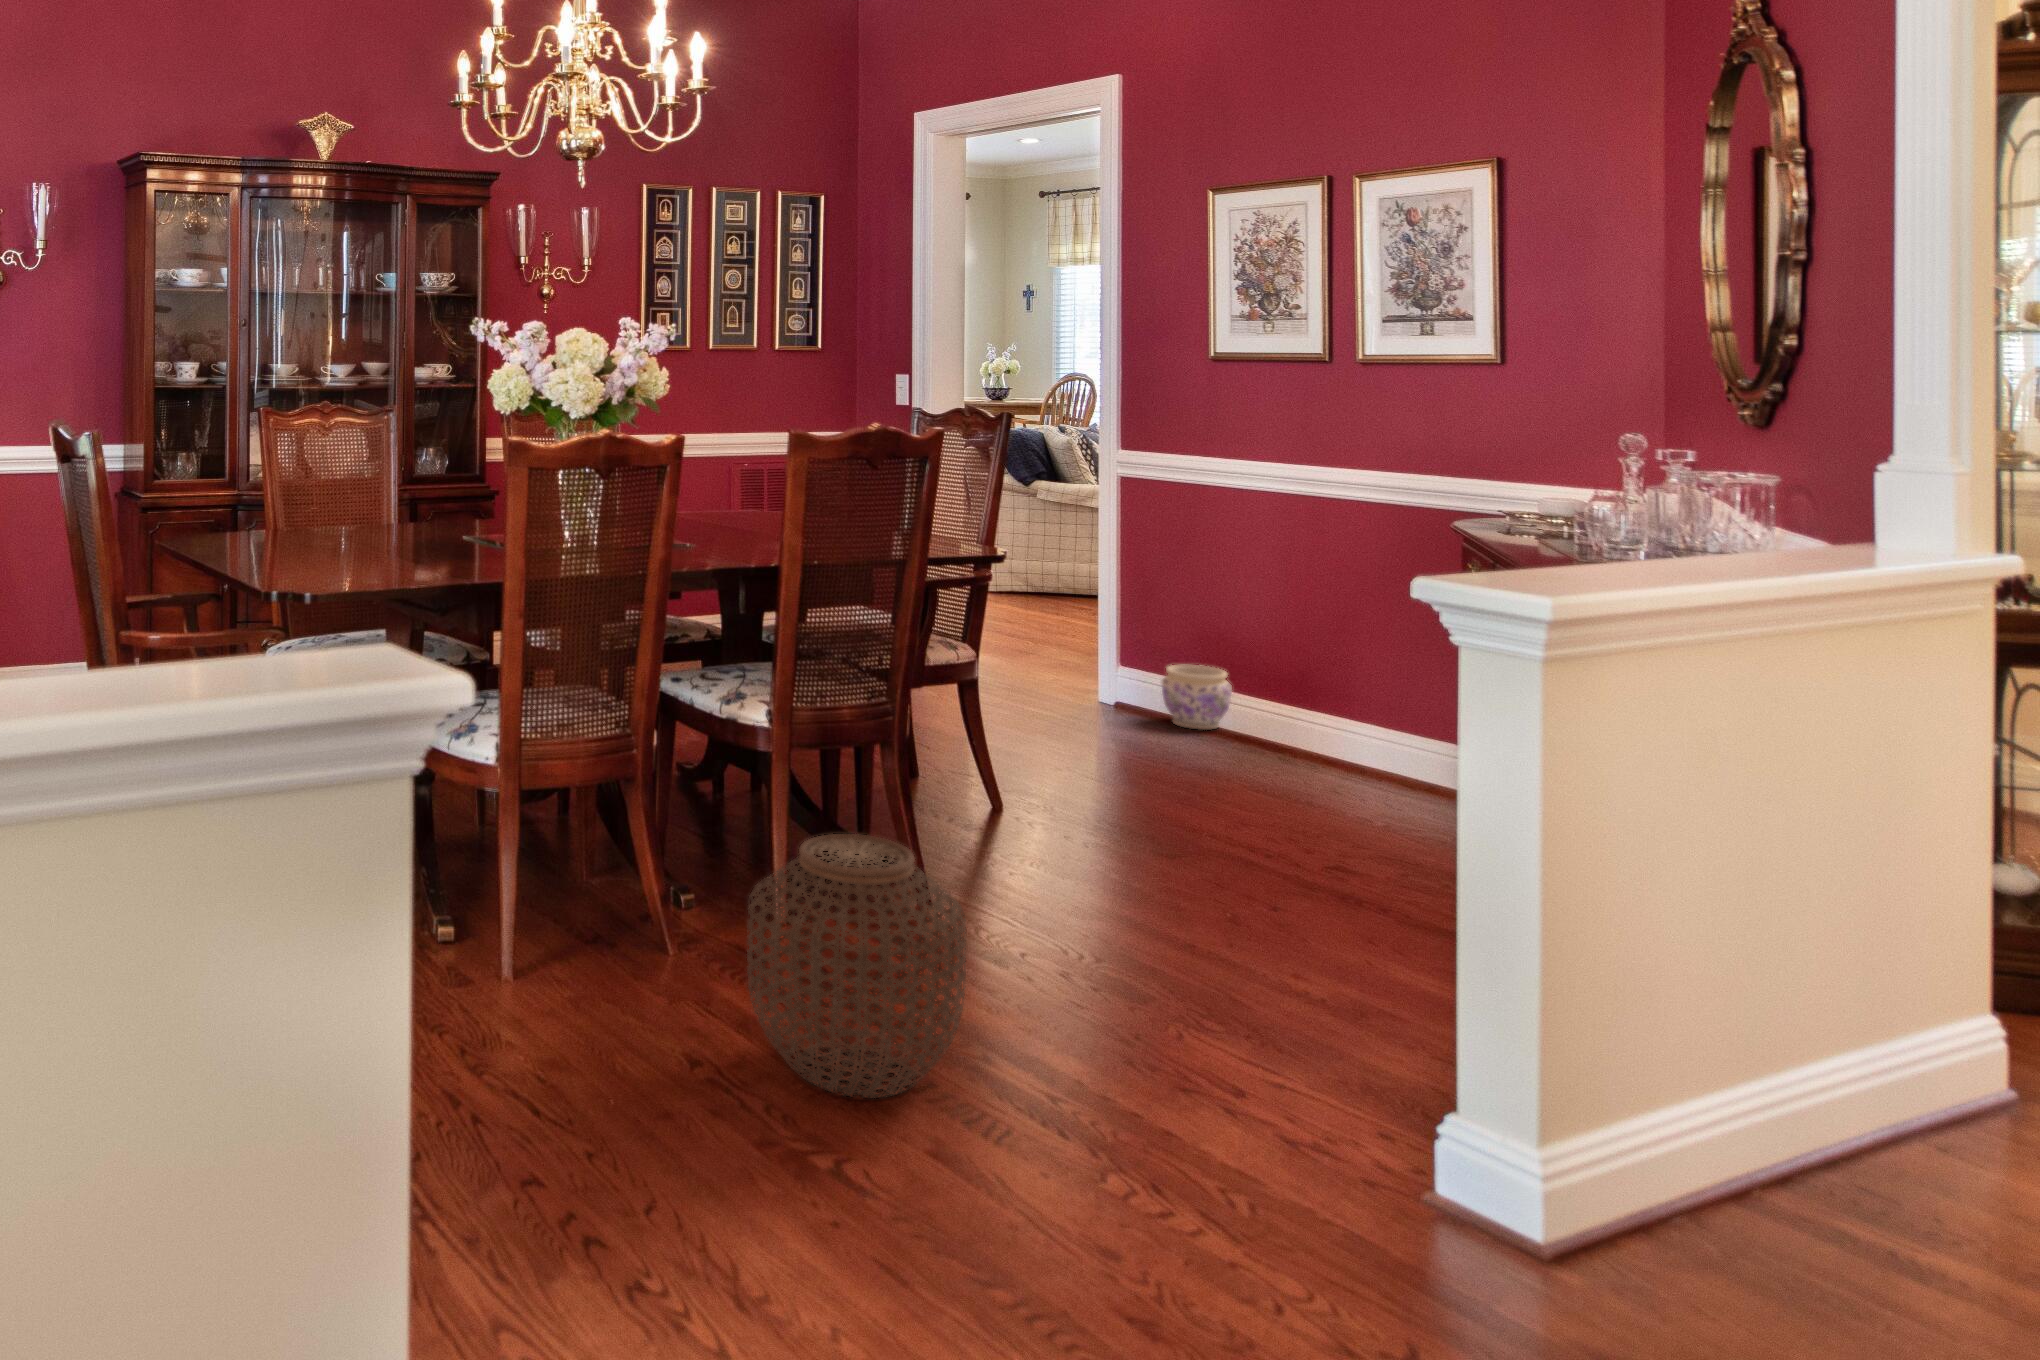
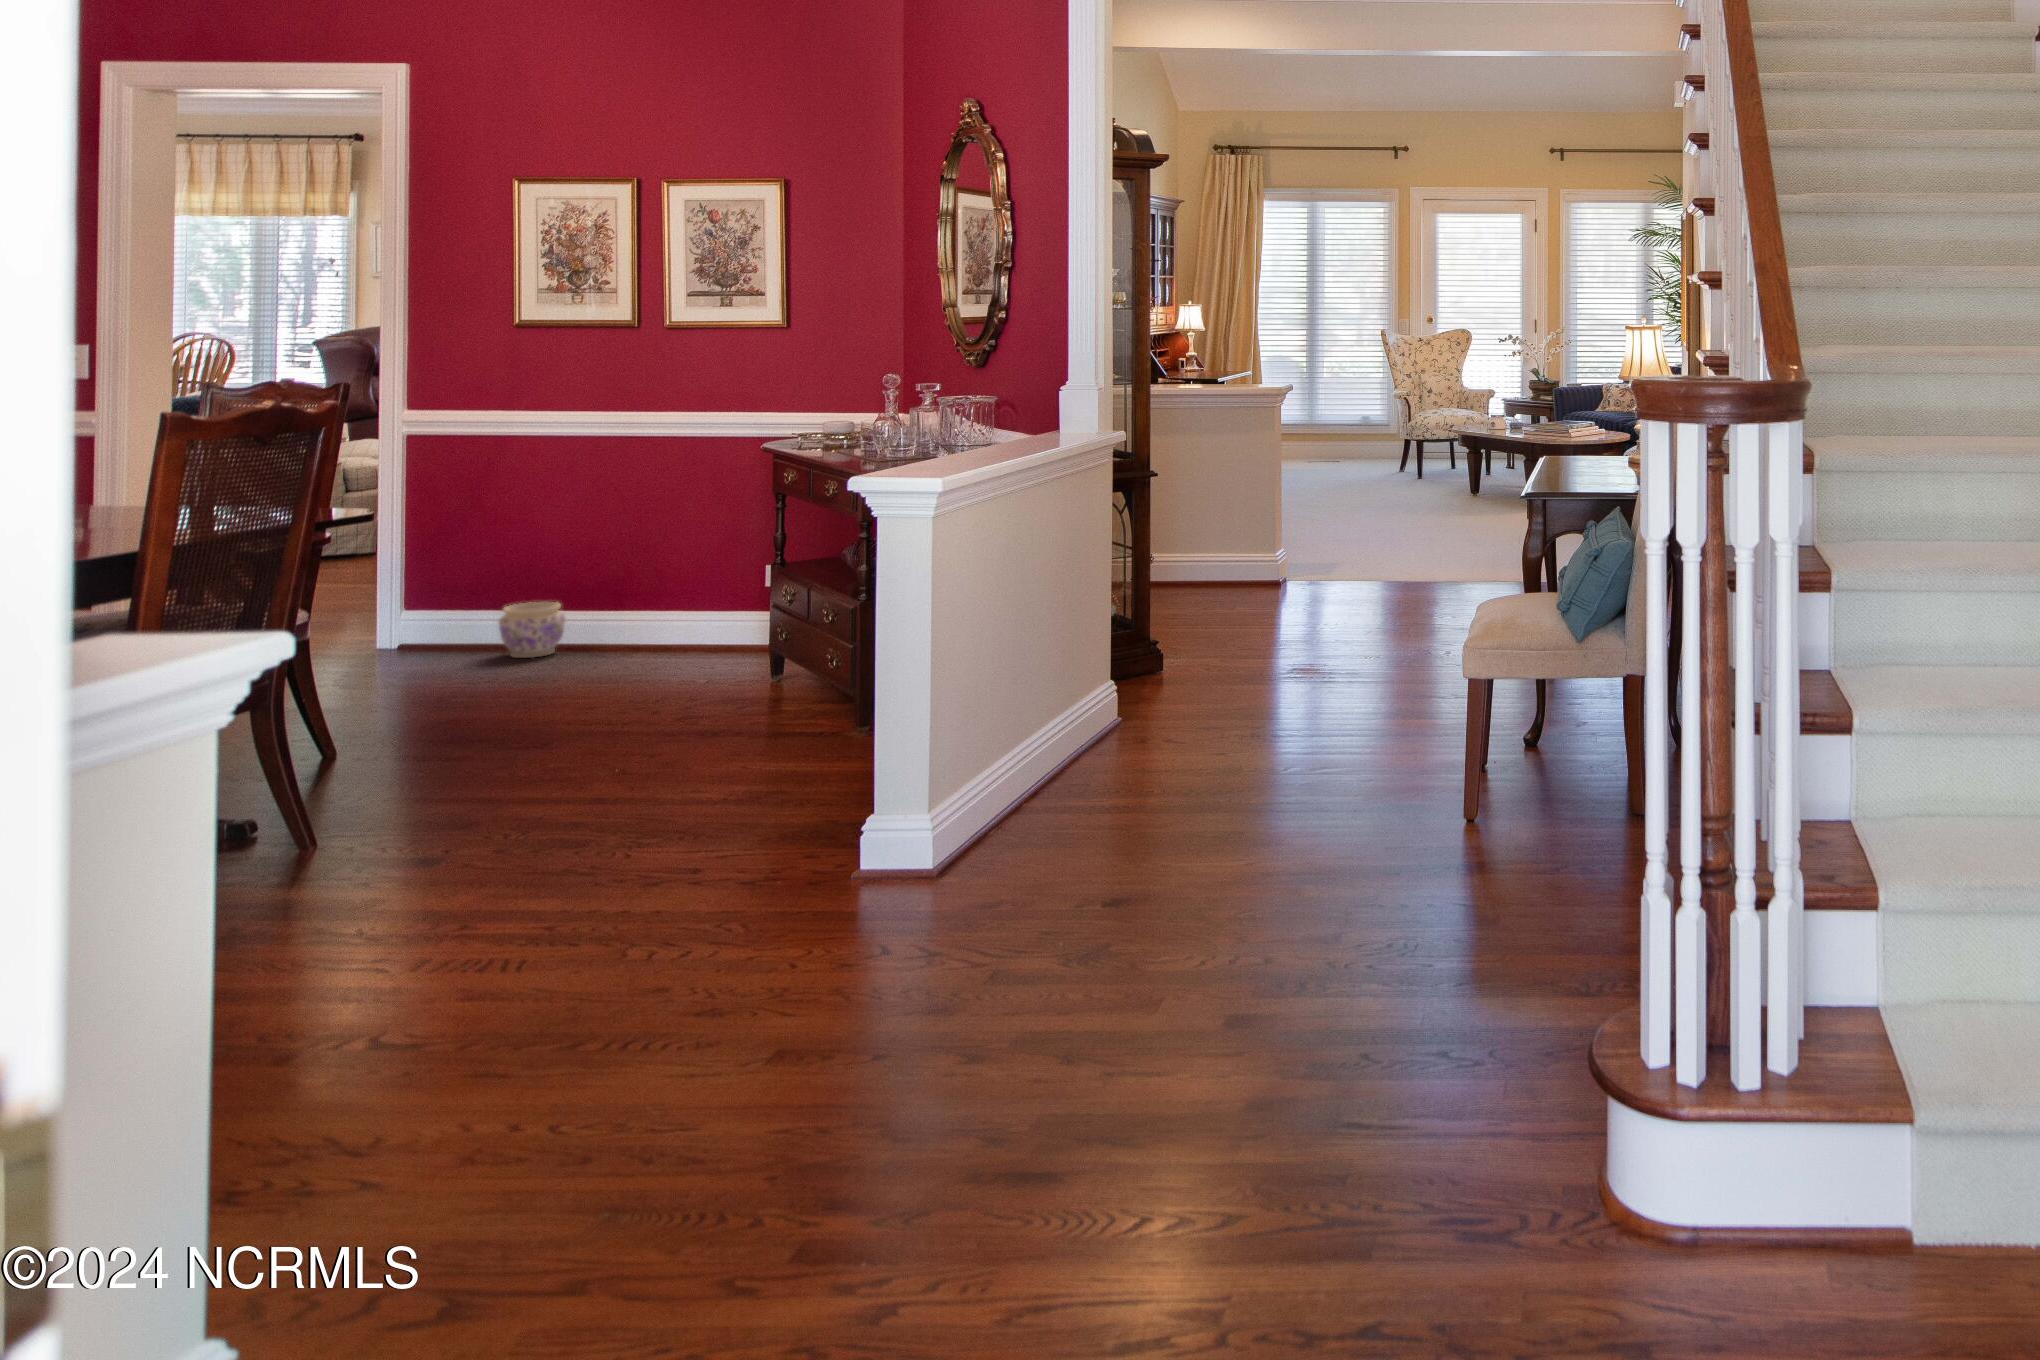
woven basket: present [747,834,966,1098] -> none [431,724,627,924]

